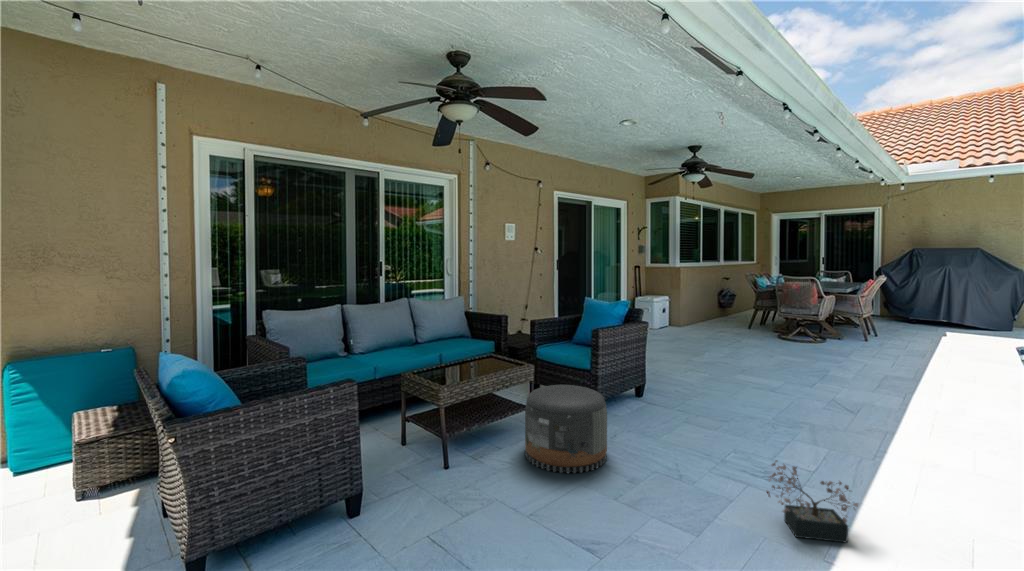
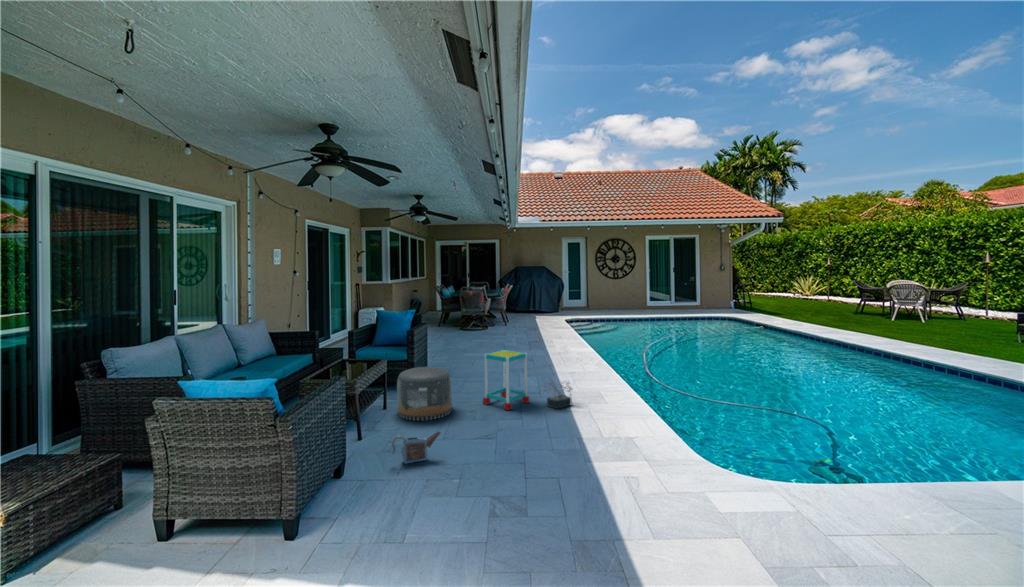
side table: none [663,384,753,501] -> present [483,350,529,410]
watering can: none [411,488,481,544] -> present [392,432,440,464]

